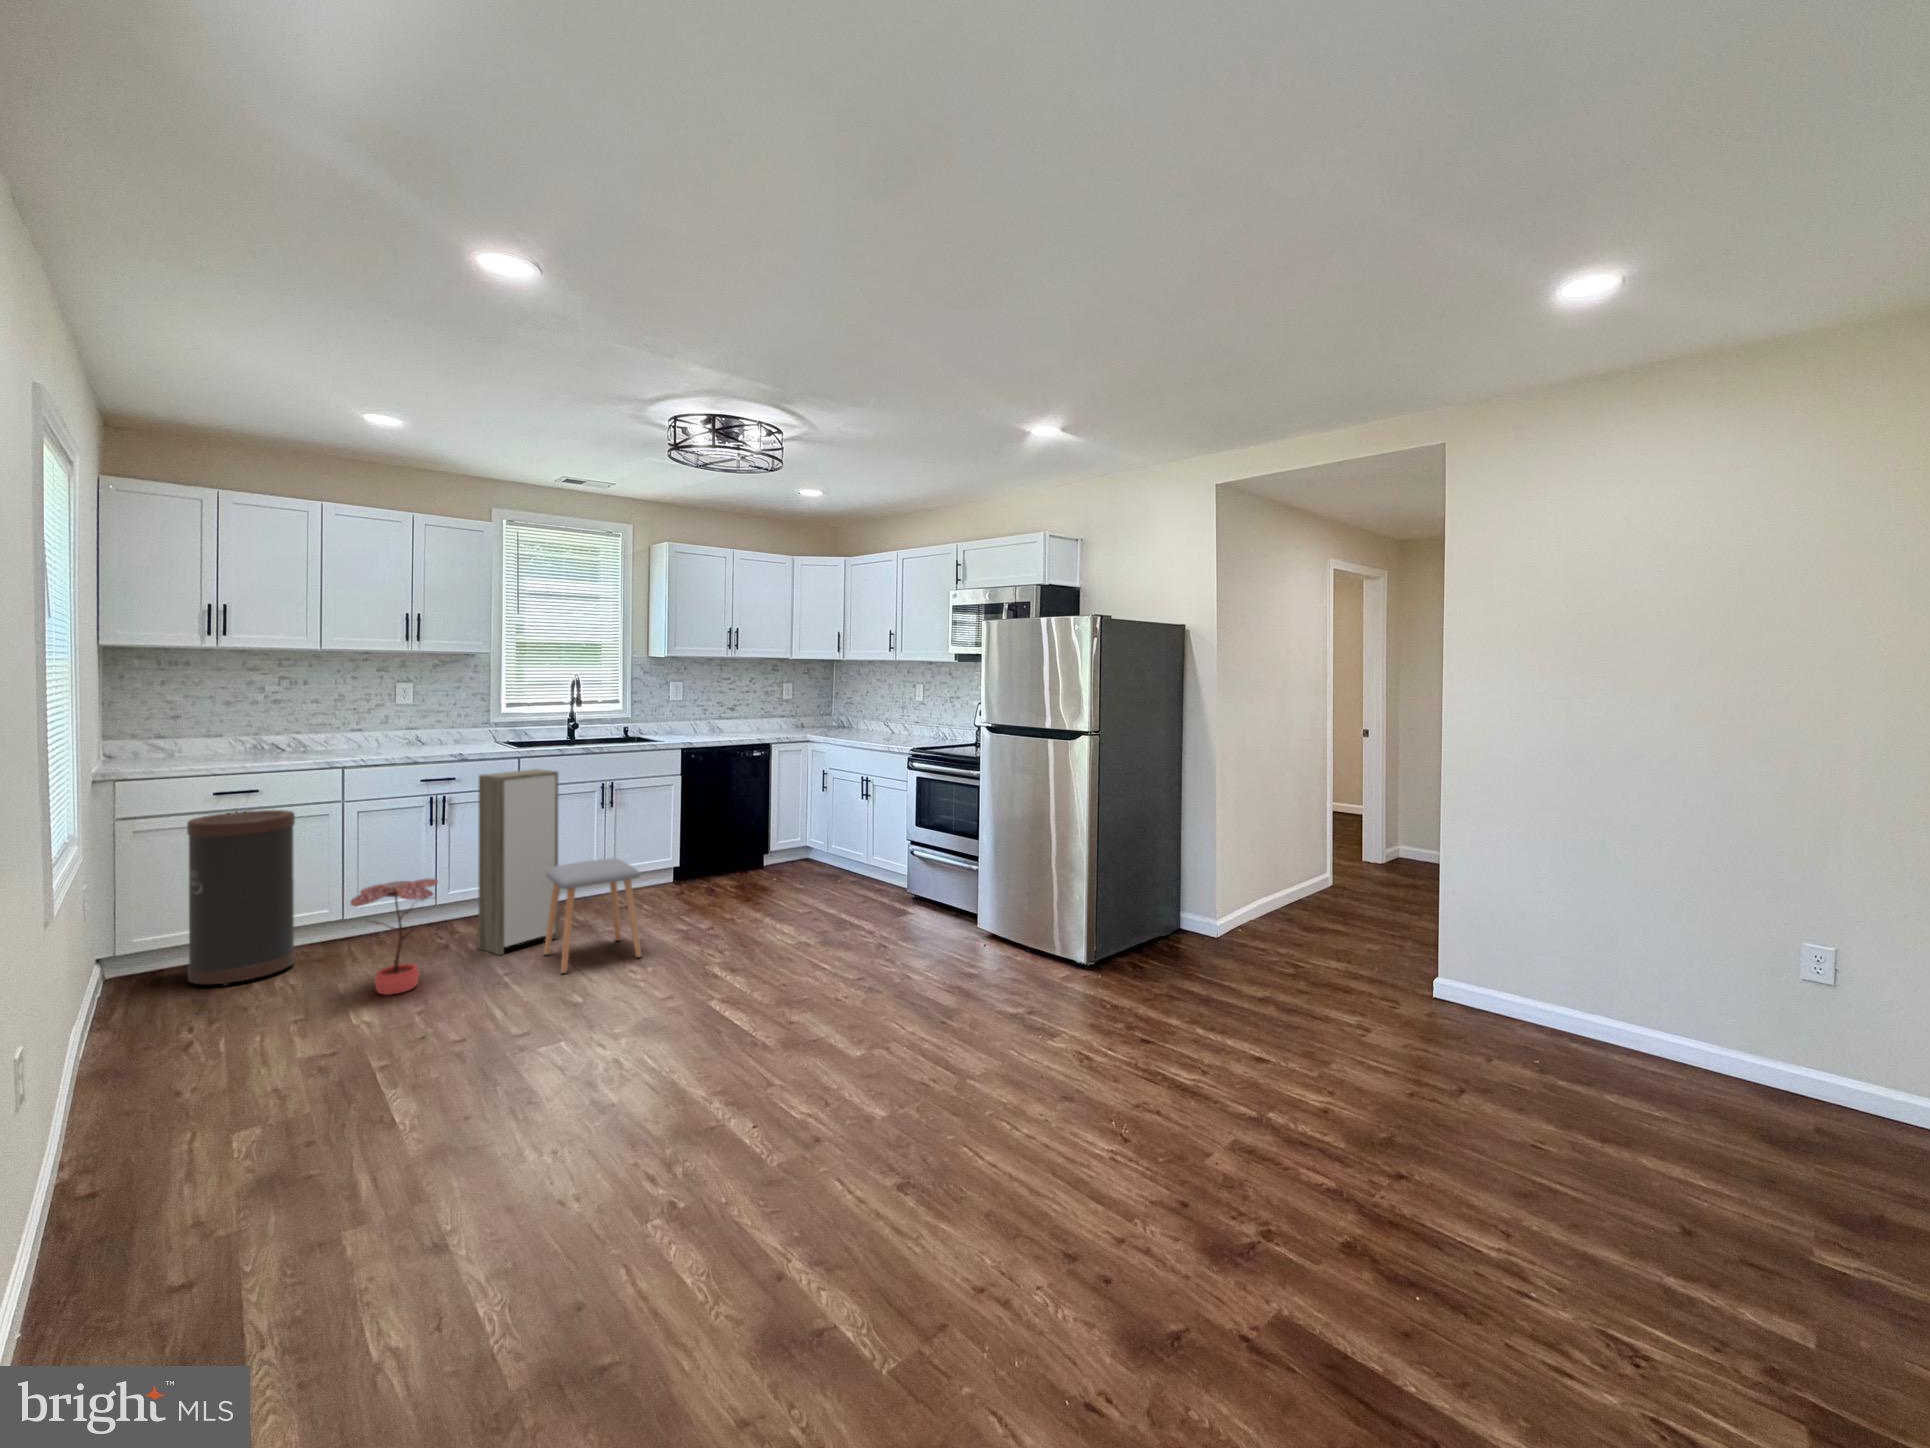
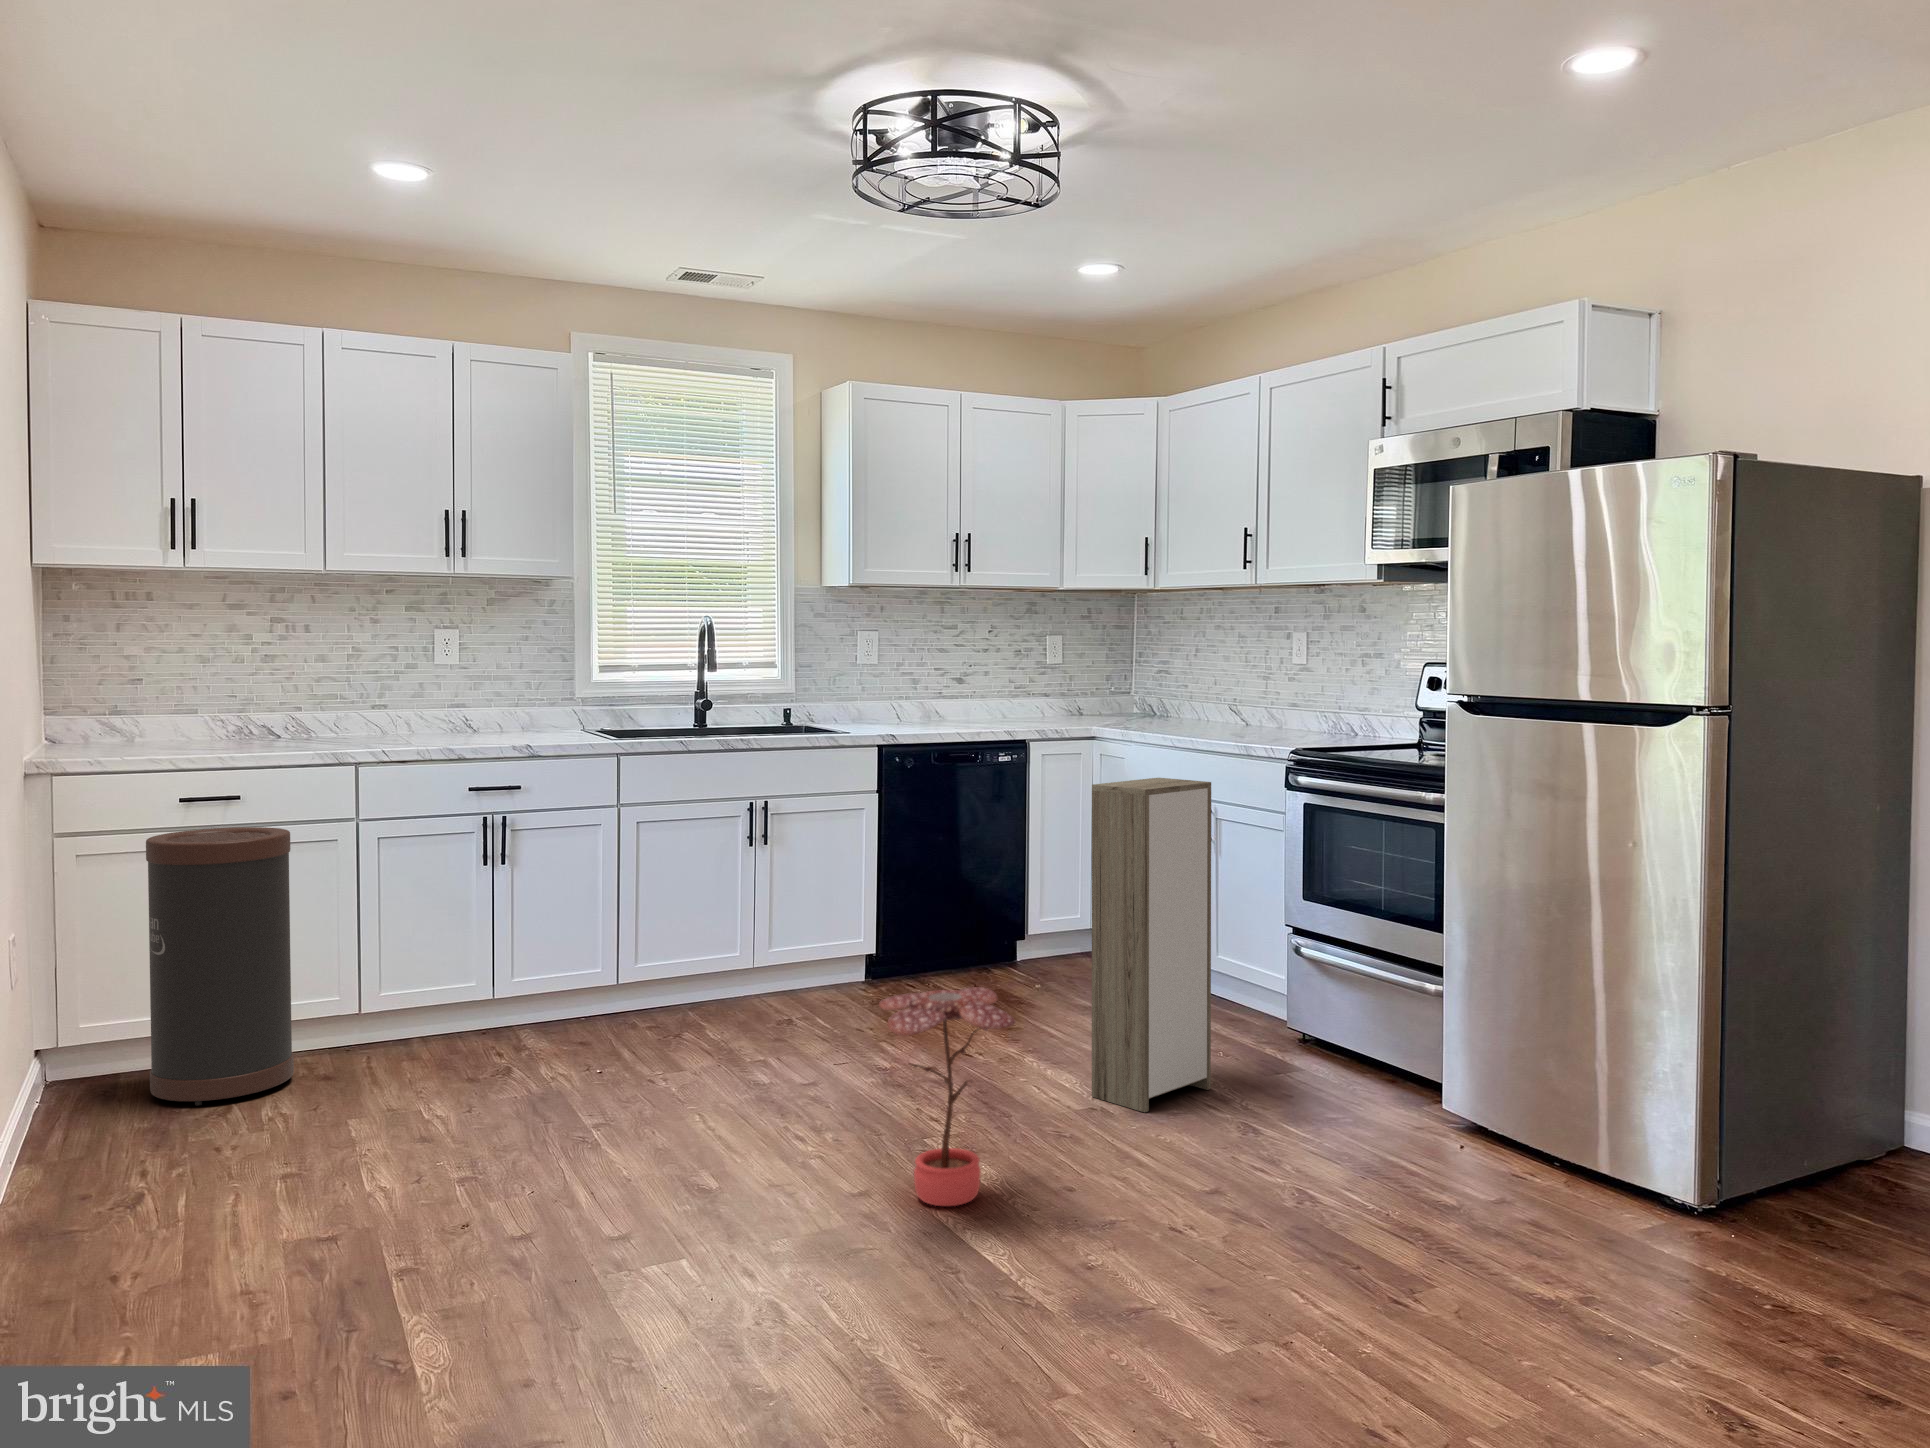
storage cabinet: present [478,769,559,955] -> present [1092,778,1211,1112]
stool: present [544,858,641,974] -> none [655,932,813,1132]
potted plant: present [350,879,438,995] -> present [879,987,1015,1206]

